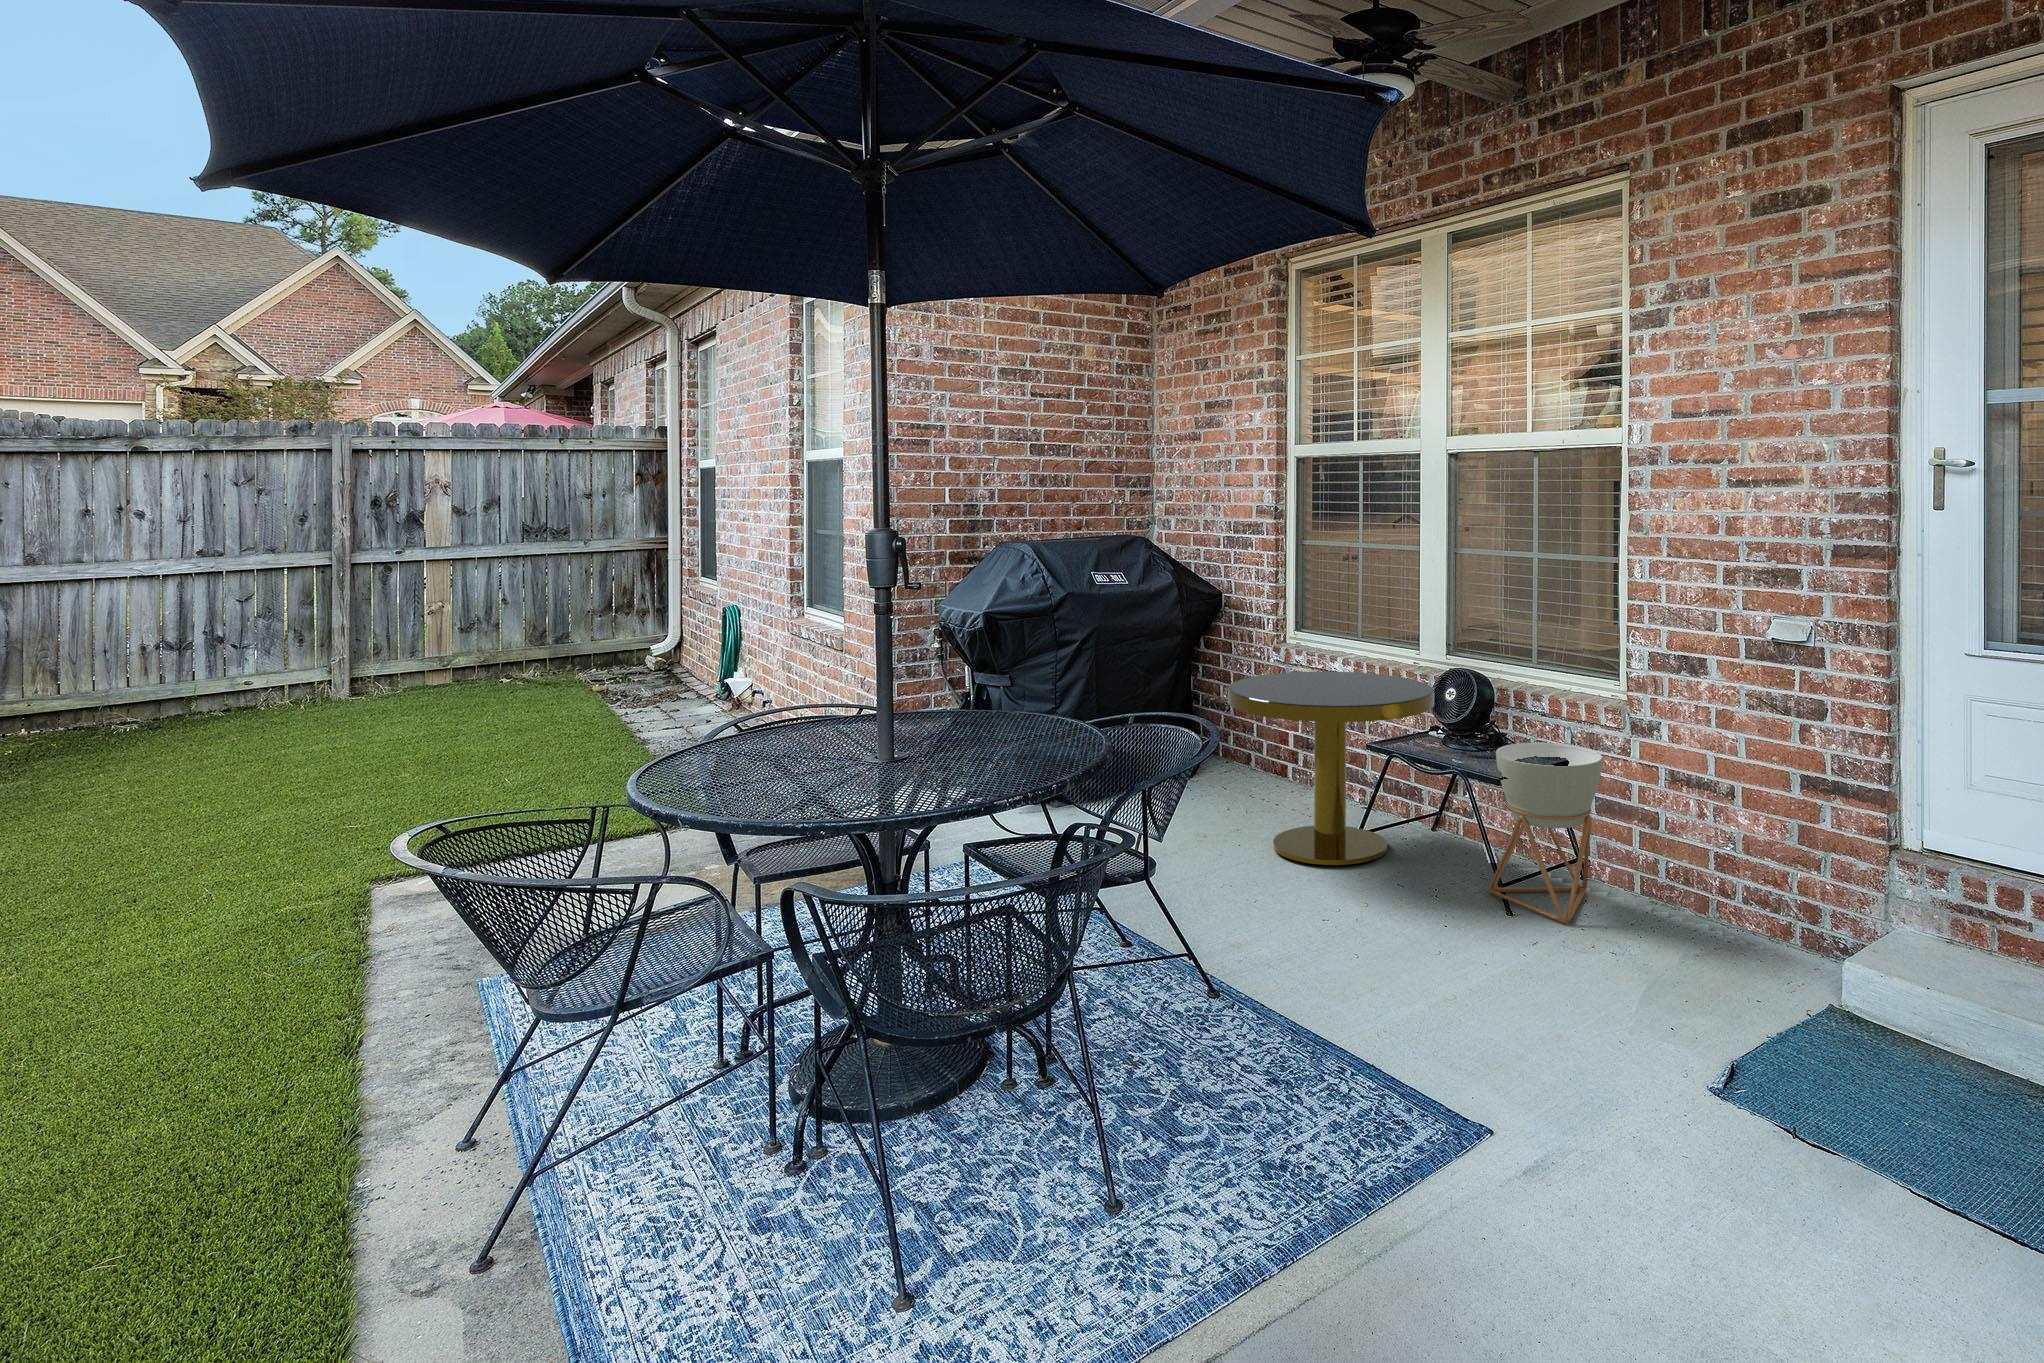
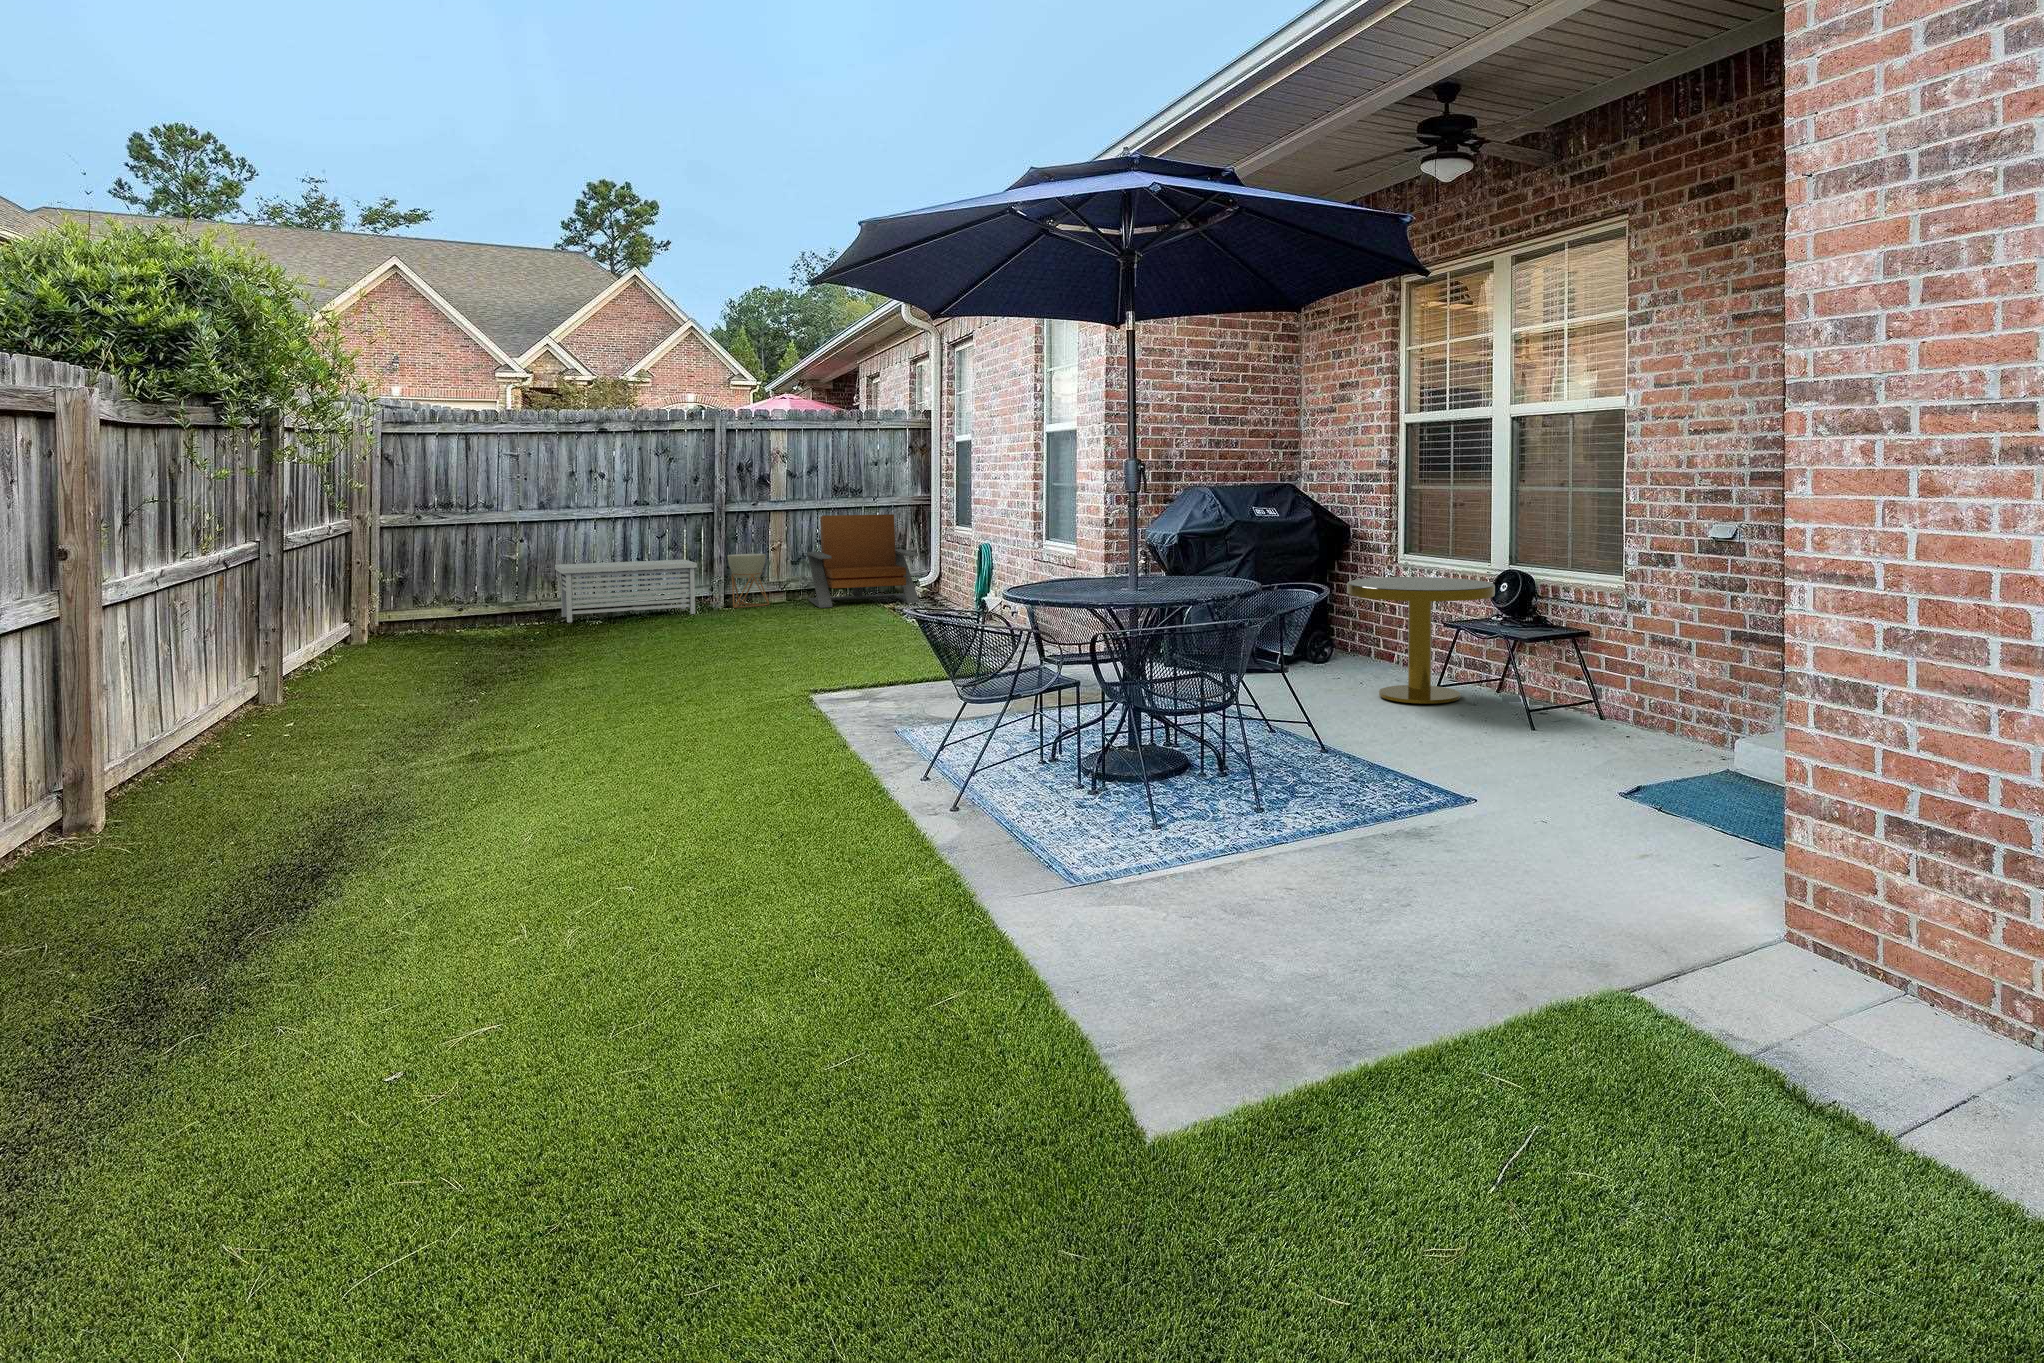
lounge chair: none [483,563,644,694] -> present [807,514,919,608]
storage bench: none [51,631,296,734] -> present [555,560,697,623]
planter: present [1489,743,1603,923] -> present [727,554,769,608]

